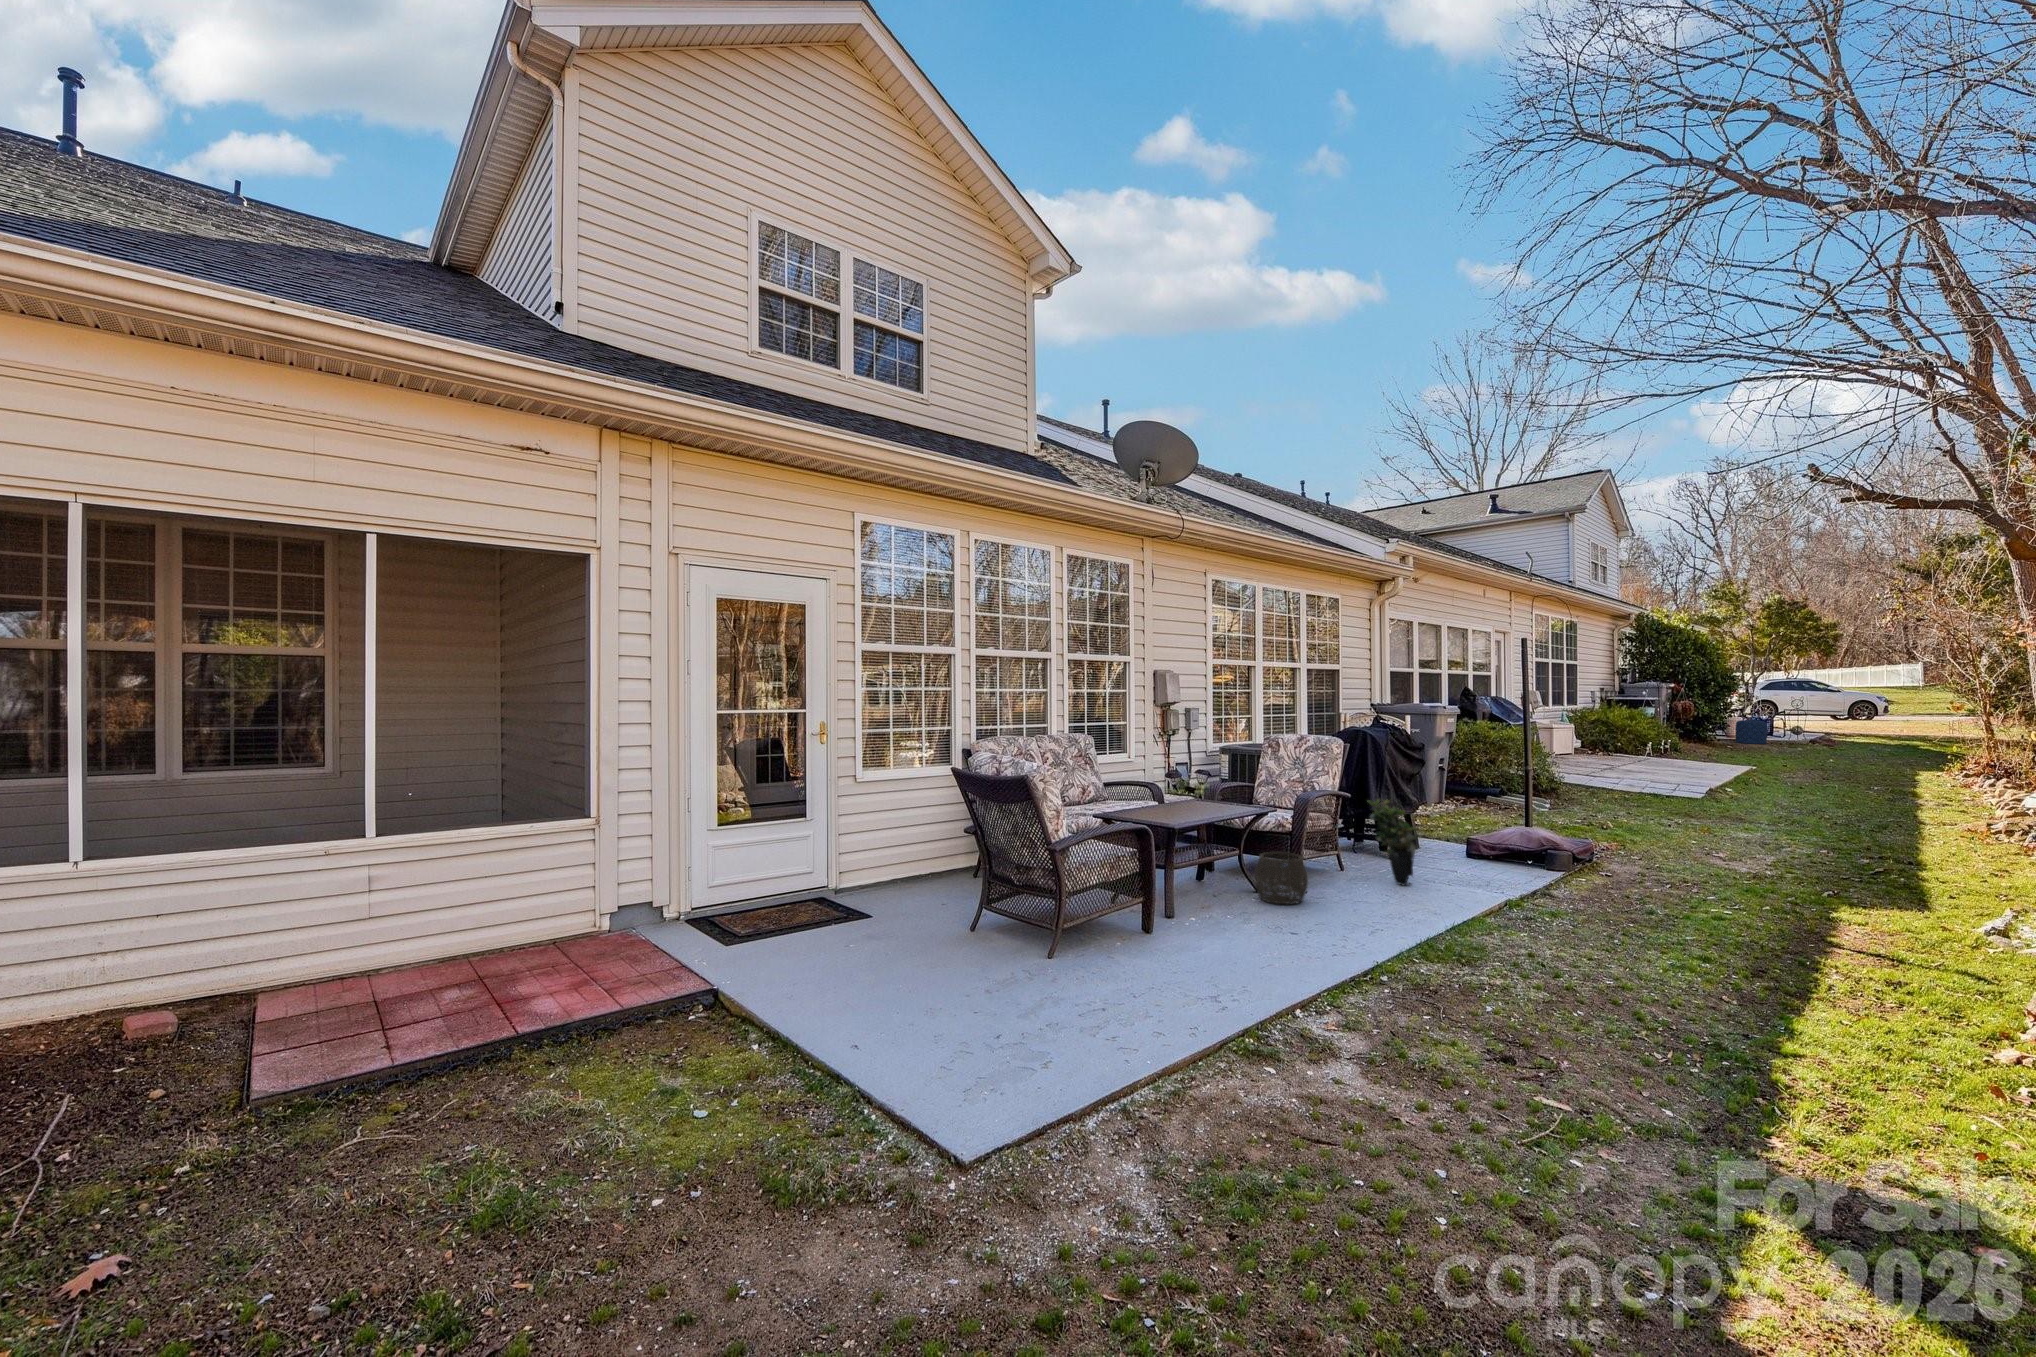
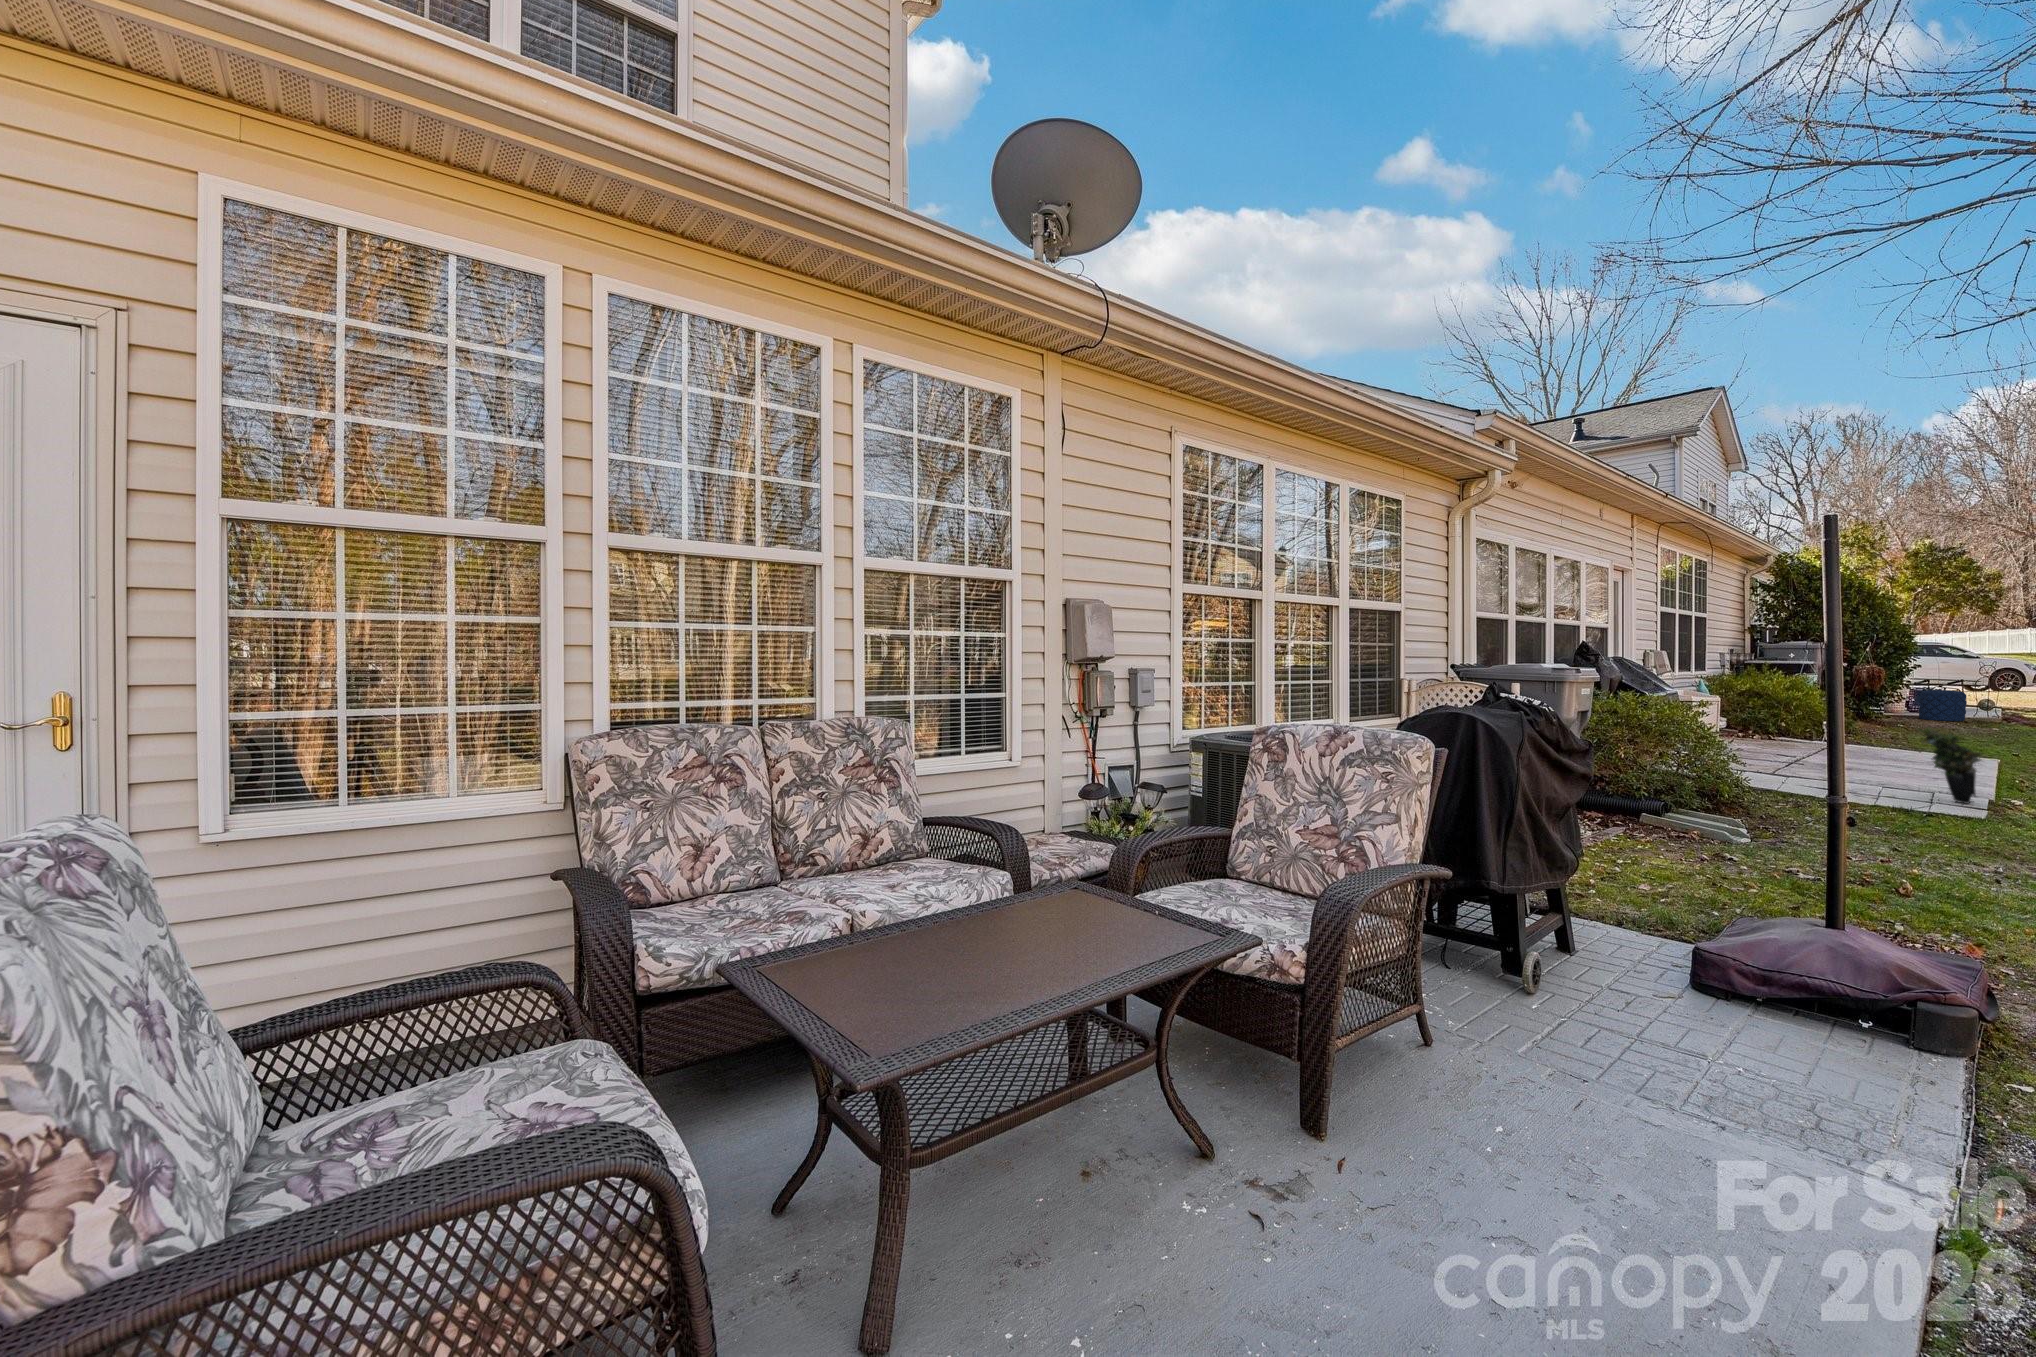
potted plant: present [1368,799,1418,885] -> present [1918,727,1981,804]
woven basket: present [1255,852,1308,905] -> none [1185,1068,1346,1270]

